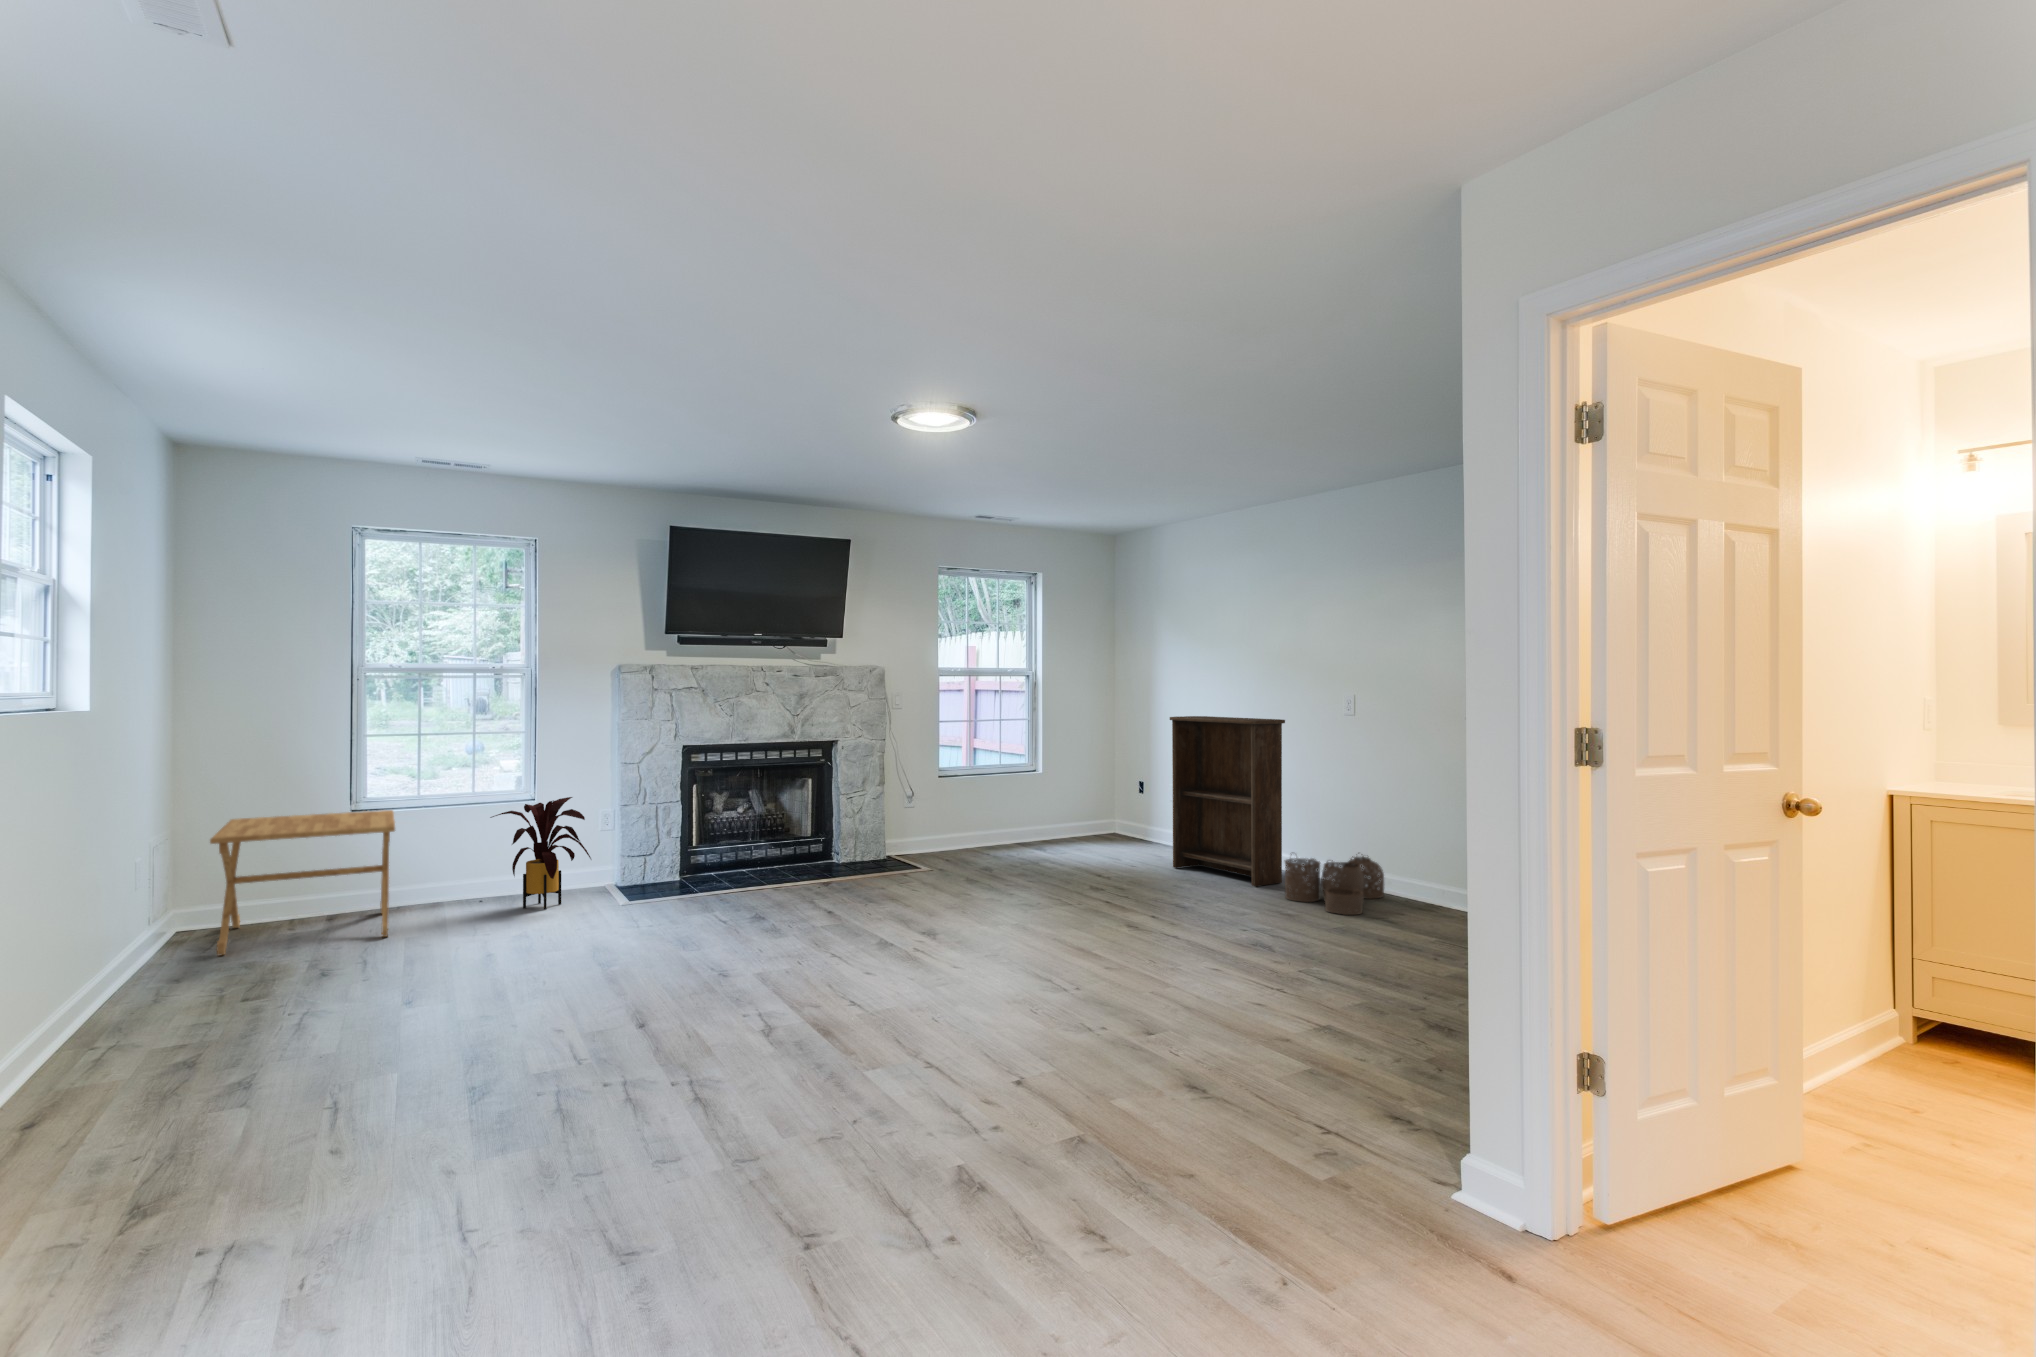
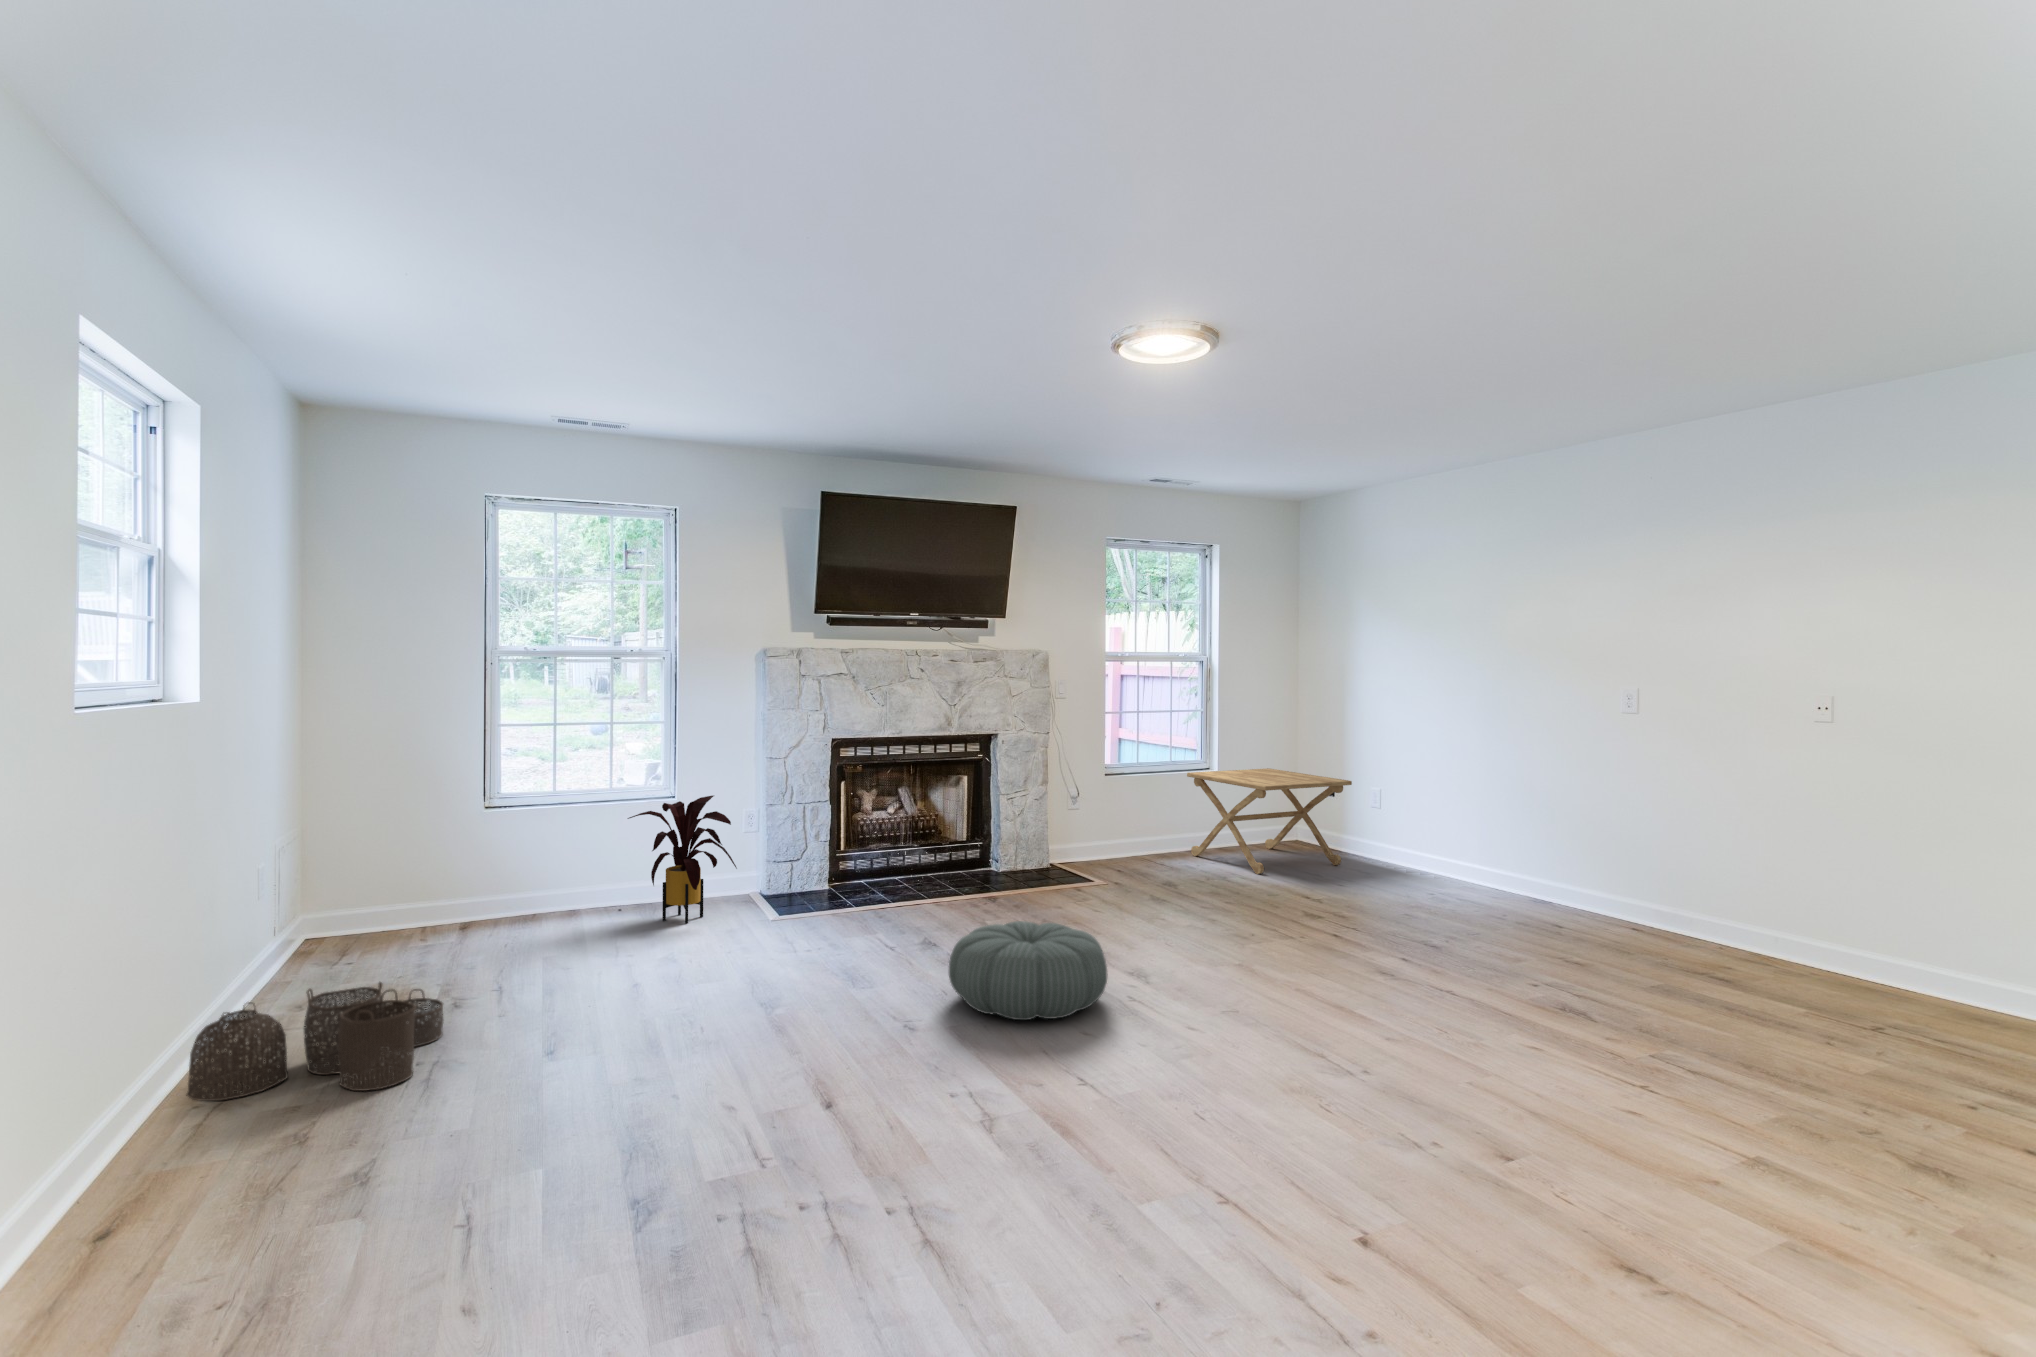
bookshelf: present [1170,716,1285,886] -> none [1388,714,1543,922]
side table: present [210,810,395,955] -> present [1187,768,1352,874]
woven basket: present [1285,856,1384,915] -> present [186,982,443,1101]
pouf: none [764,889,898,965] -> present [949,921,1108,1020]

